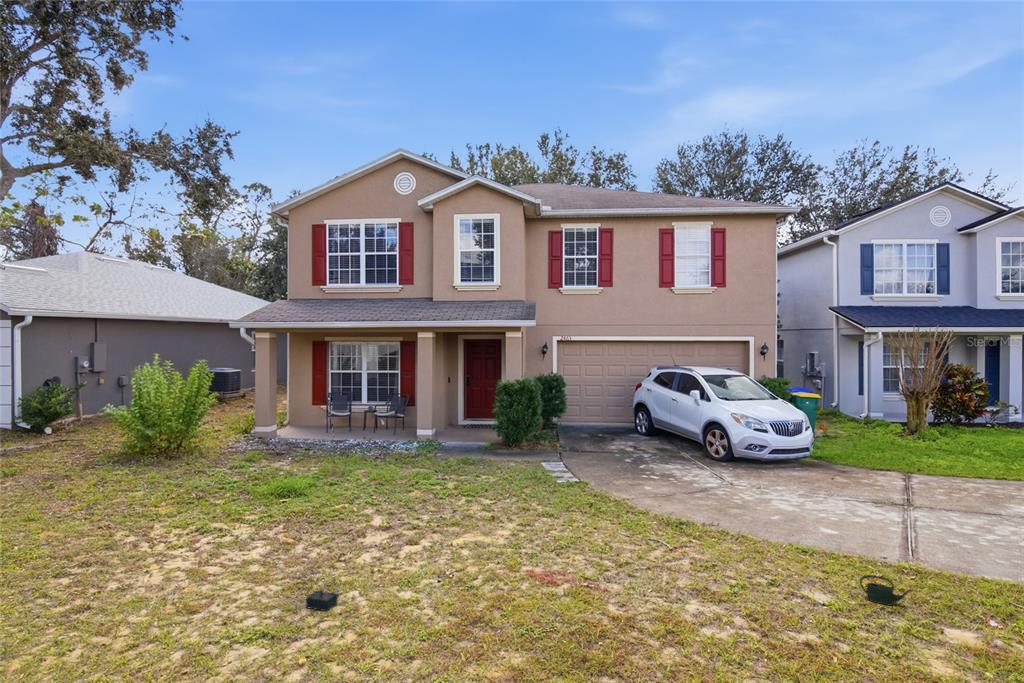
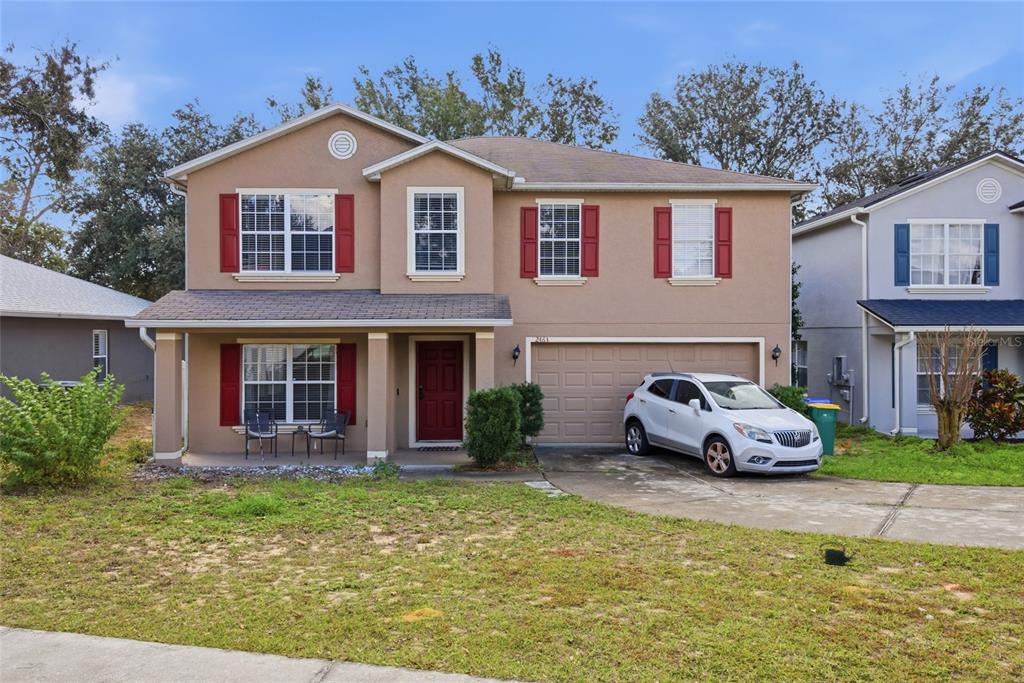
decorative plant: present [299,567,342,611] -> none [332,547,371,584]

